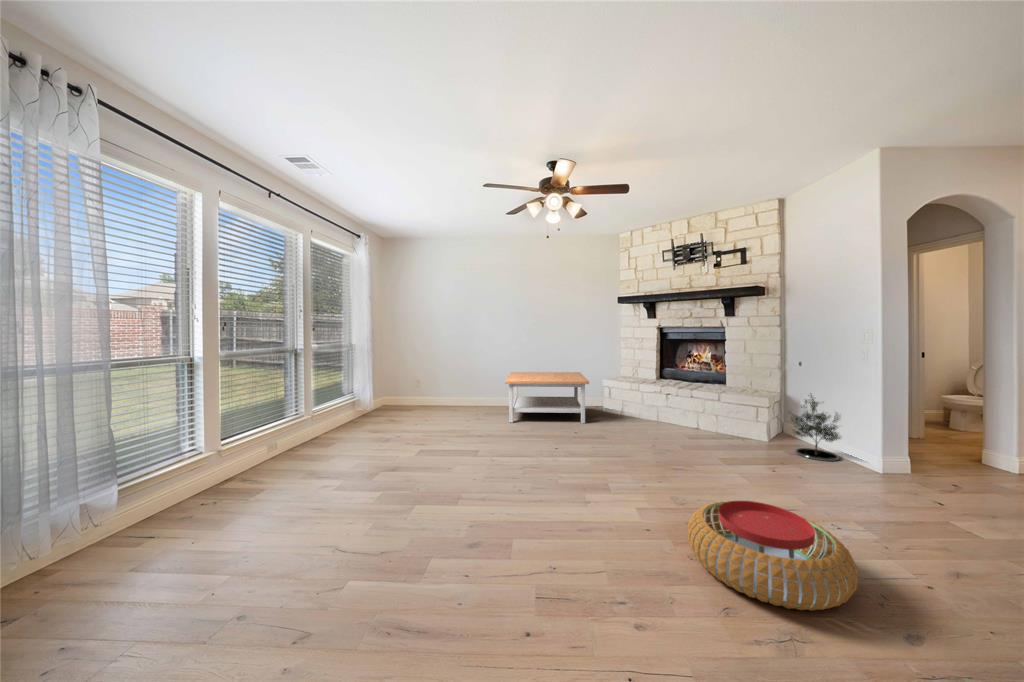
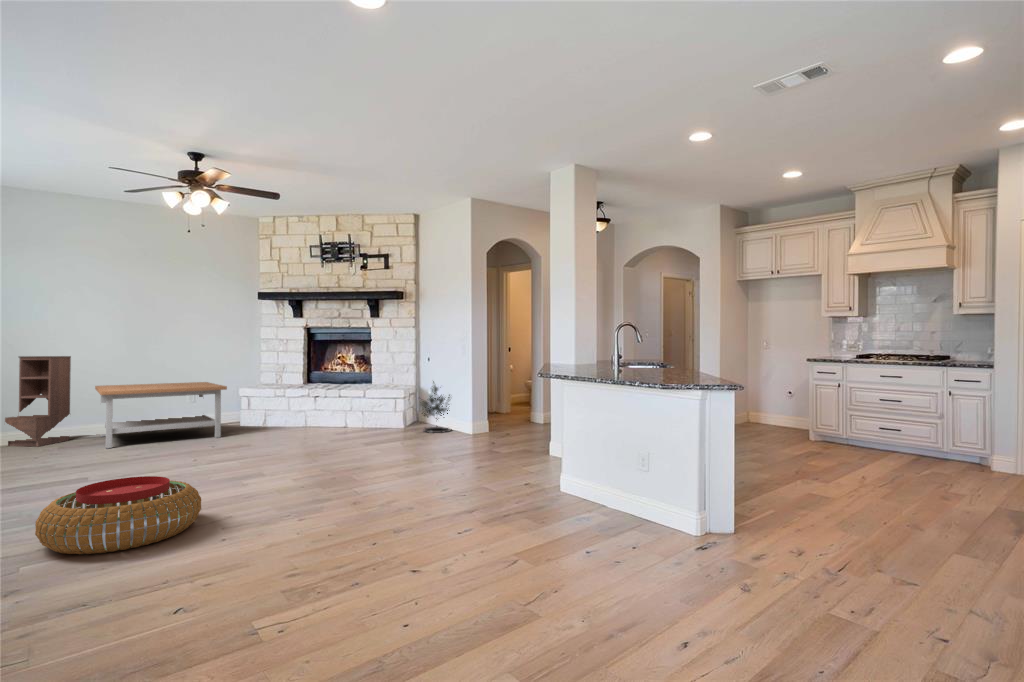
bookshelf: none [465,351,497,413] -> present [5,356,71,446]
pouf: present [687,501,858,611] -> present [35,476,201,554]

